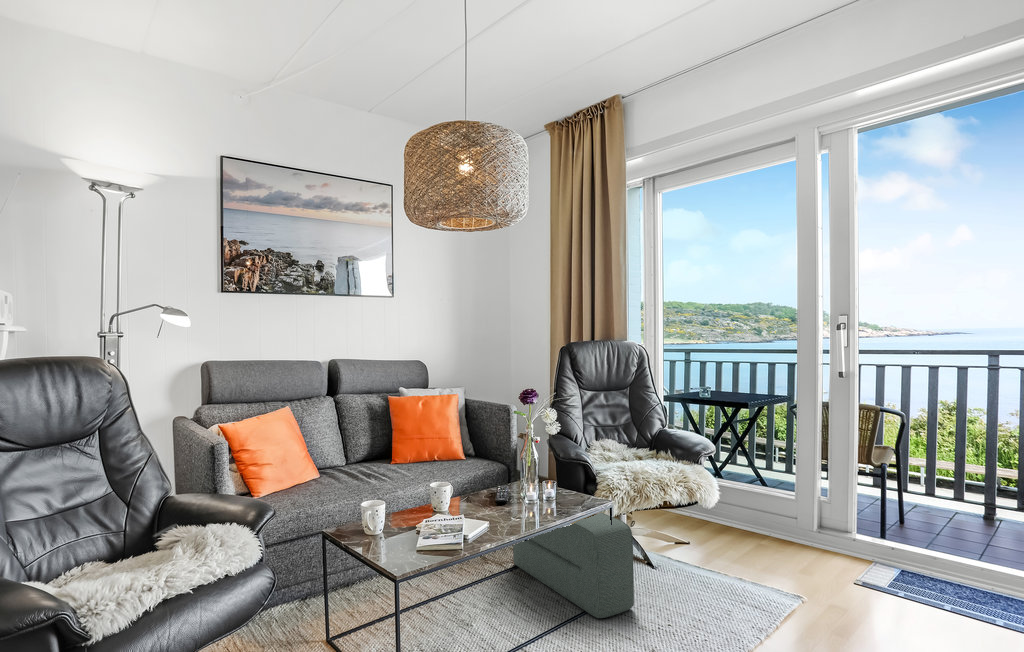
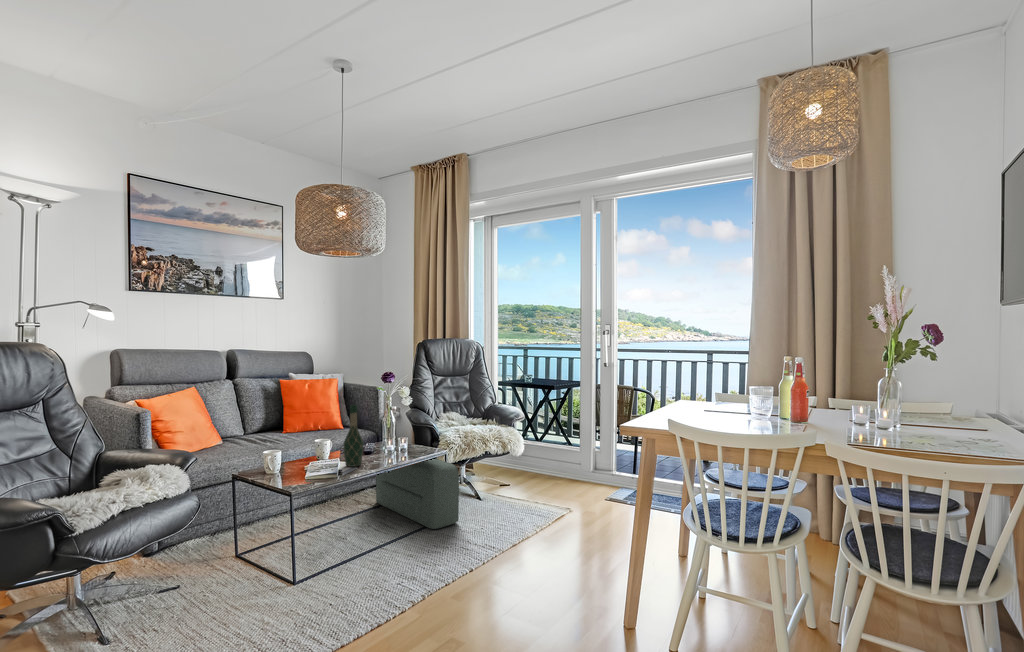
wine bottle: none [471,437,498,527] -> present [344,405,364,467]

